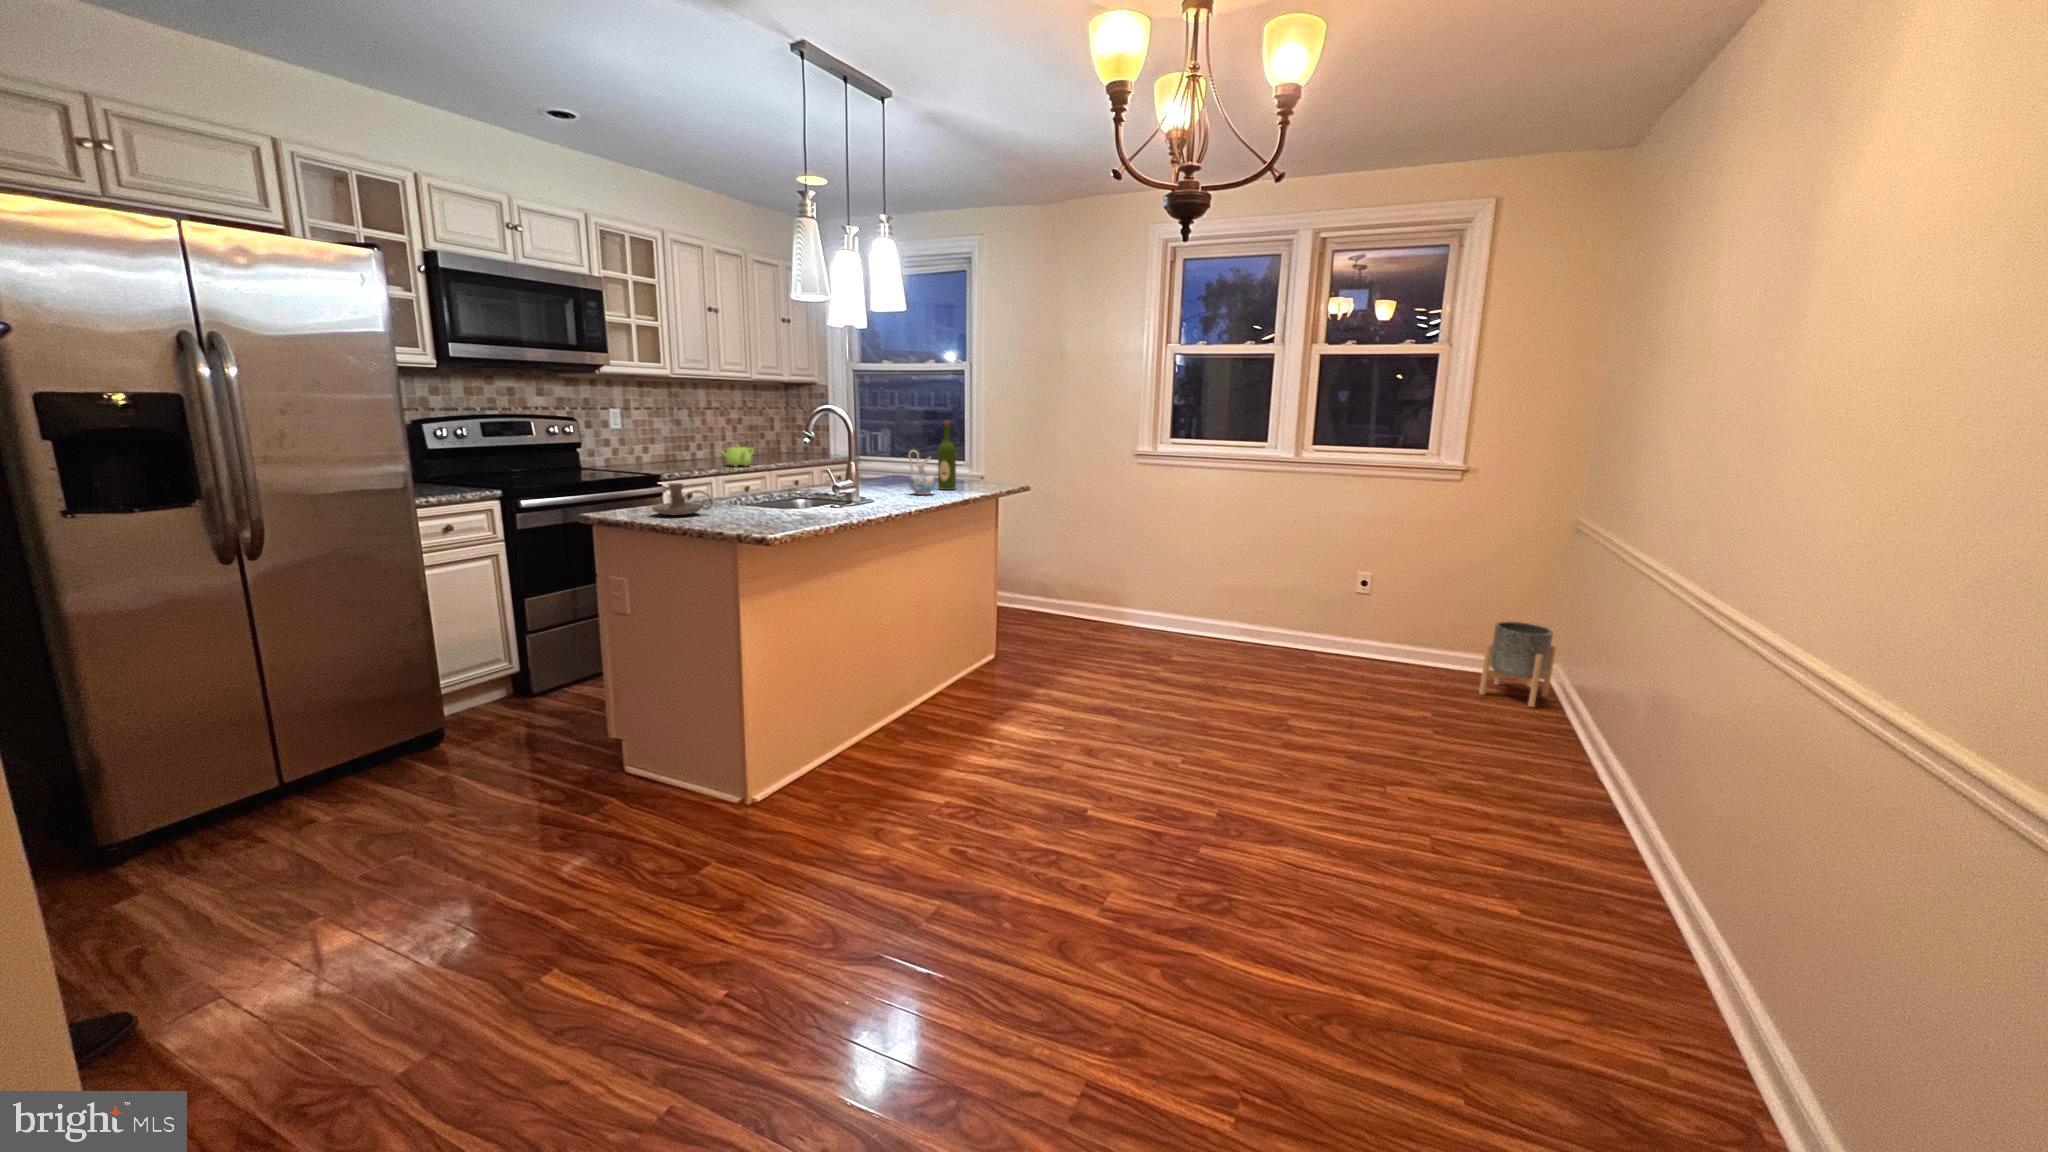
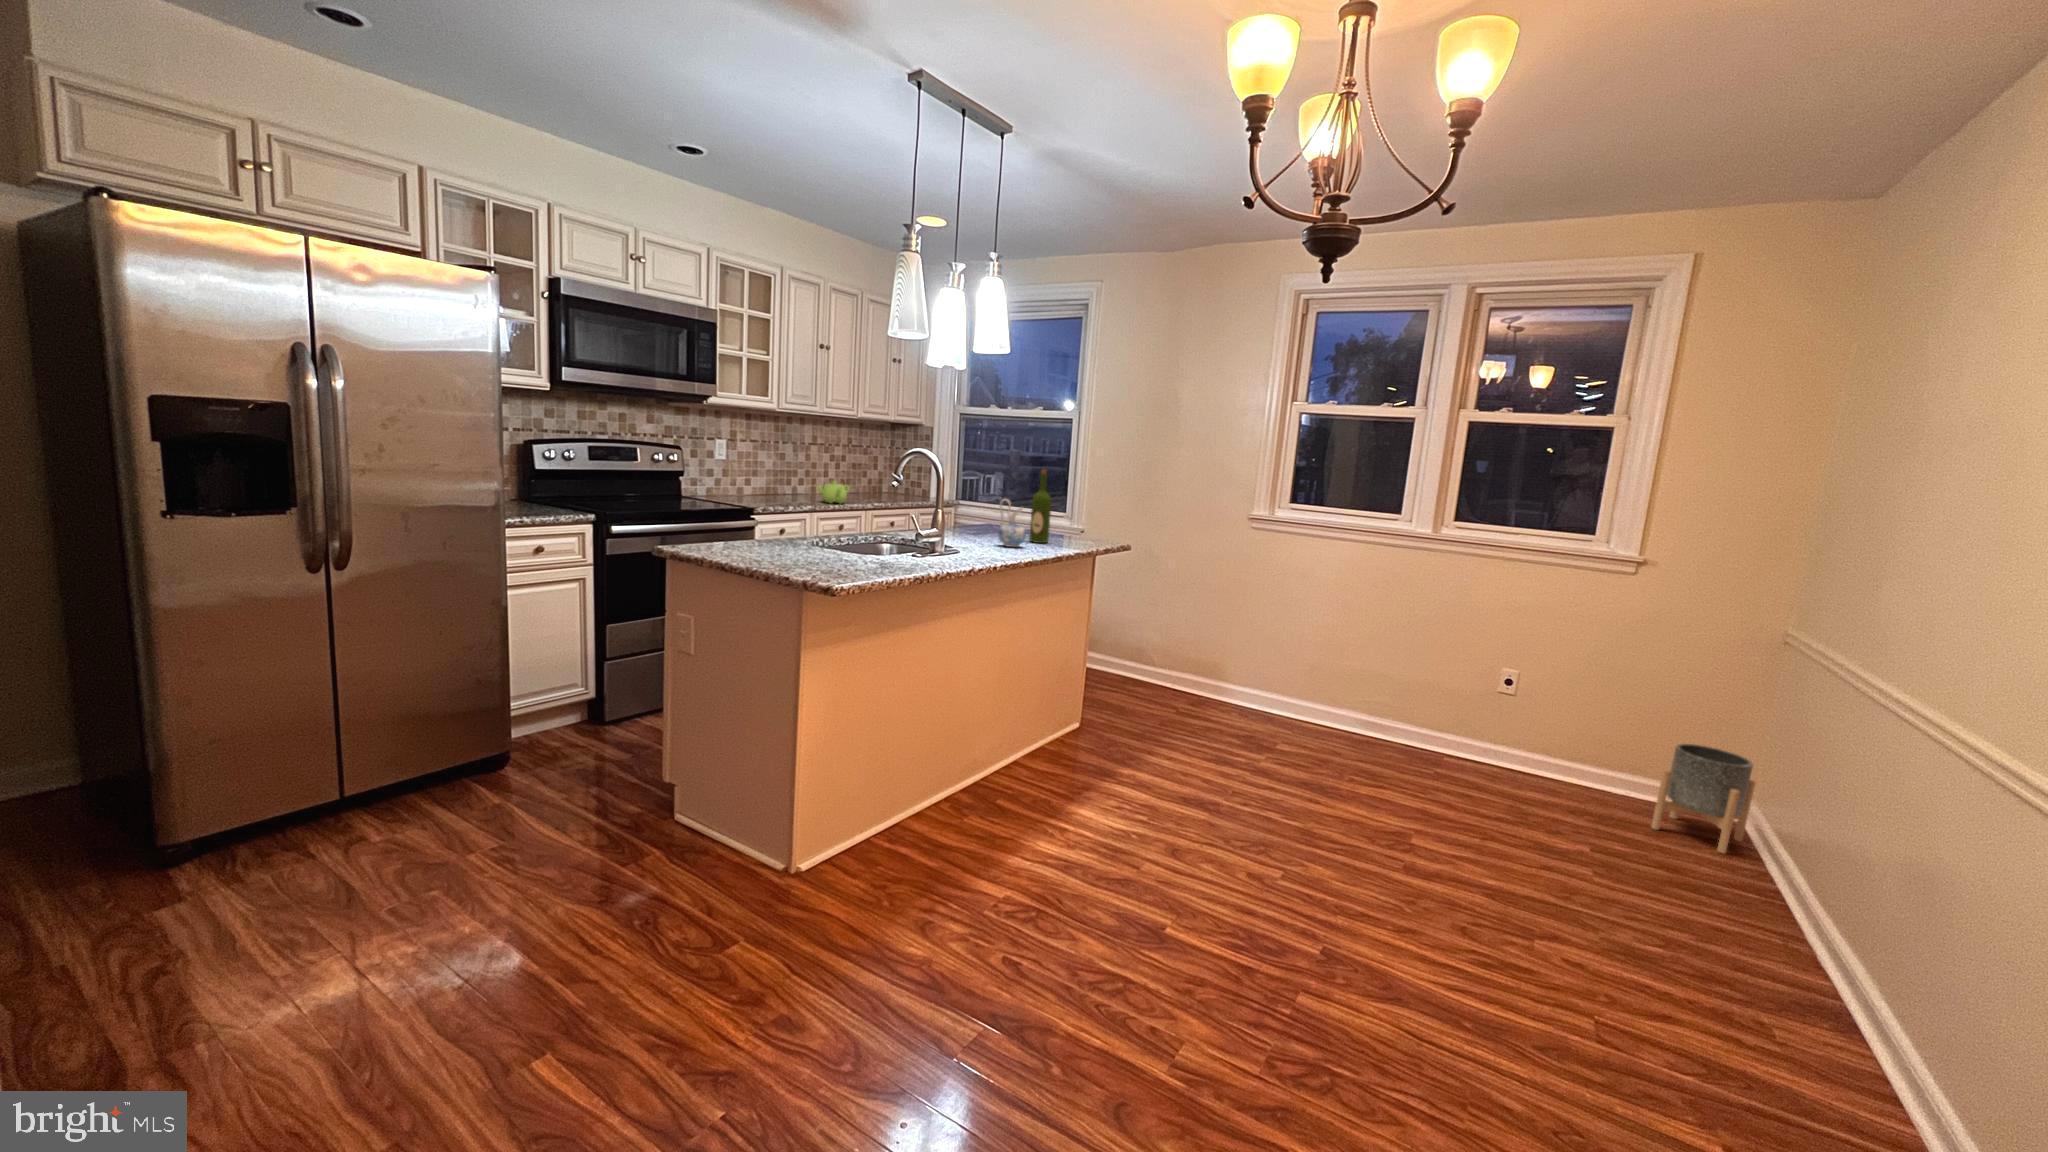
candle holder: present [652,483,712,515] -> none [723,520,785,554]

